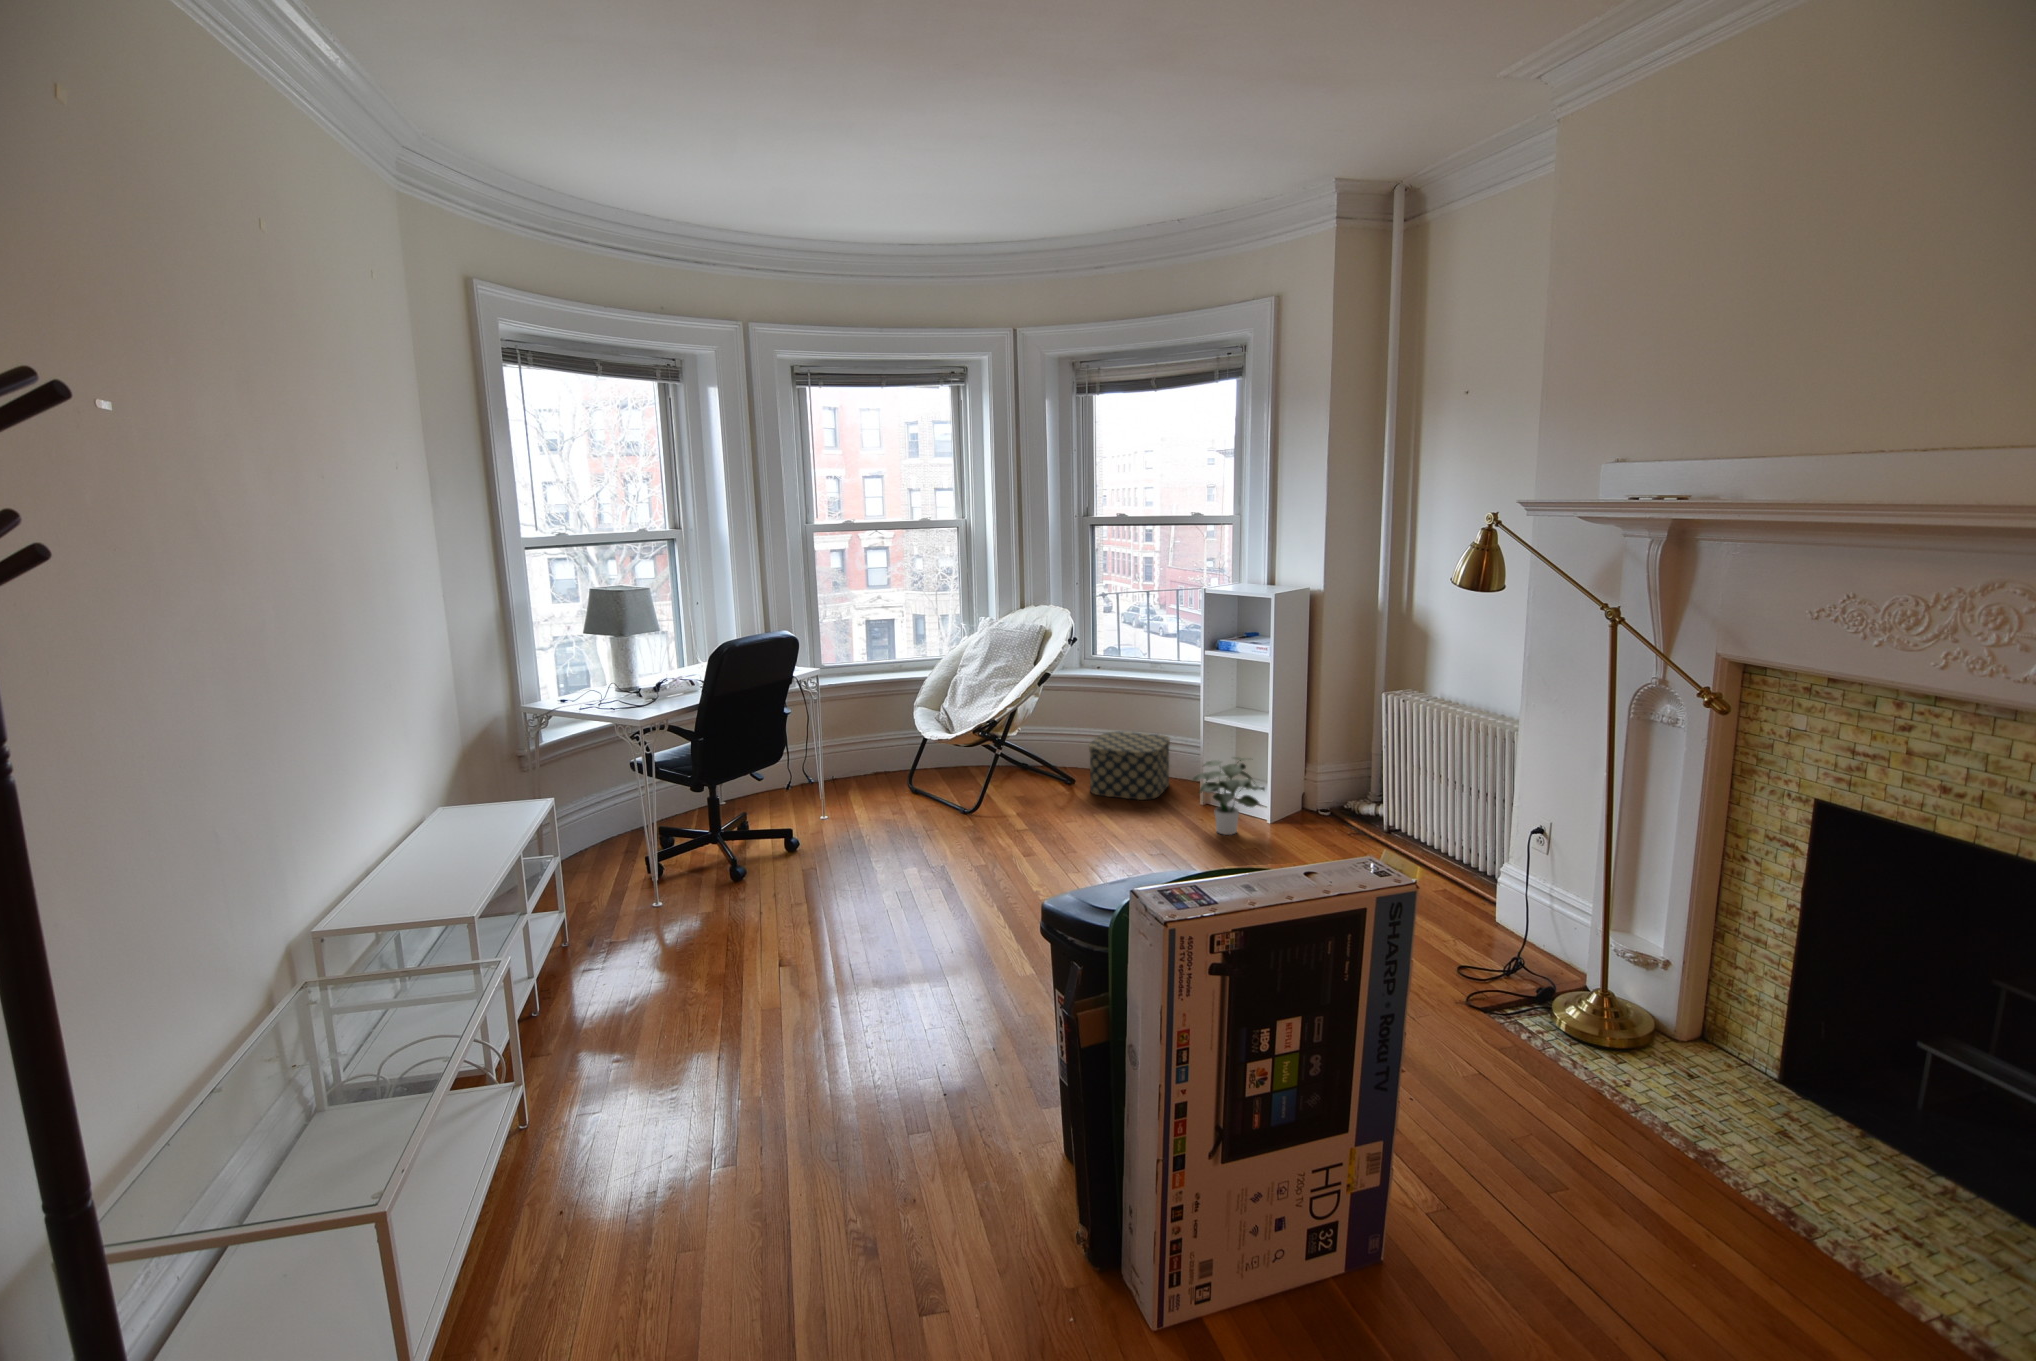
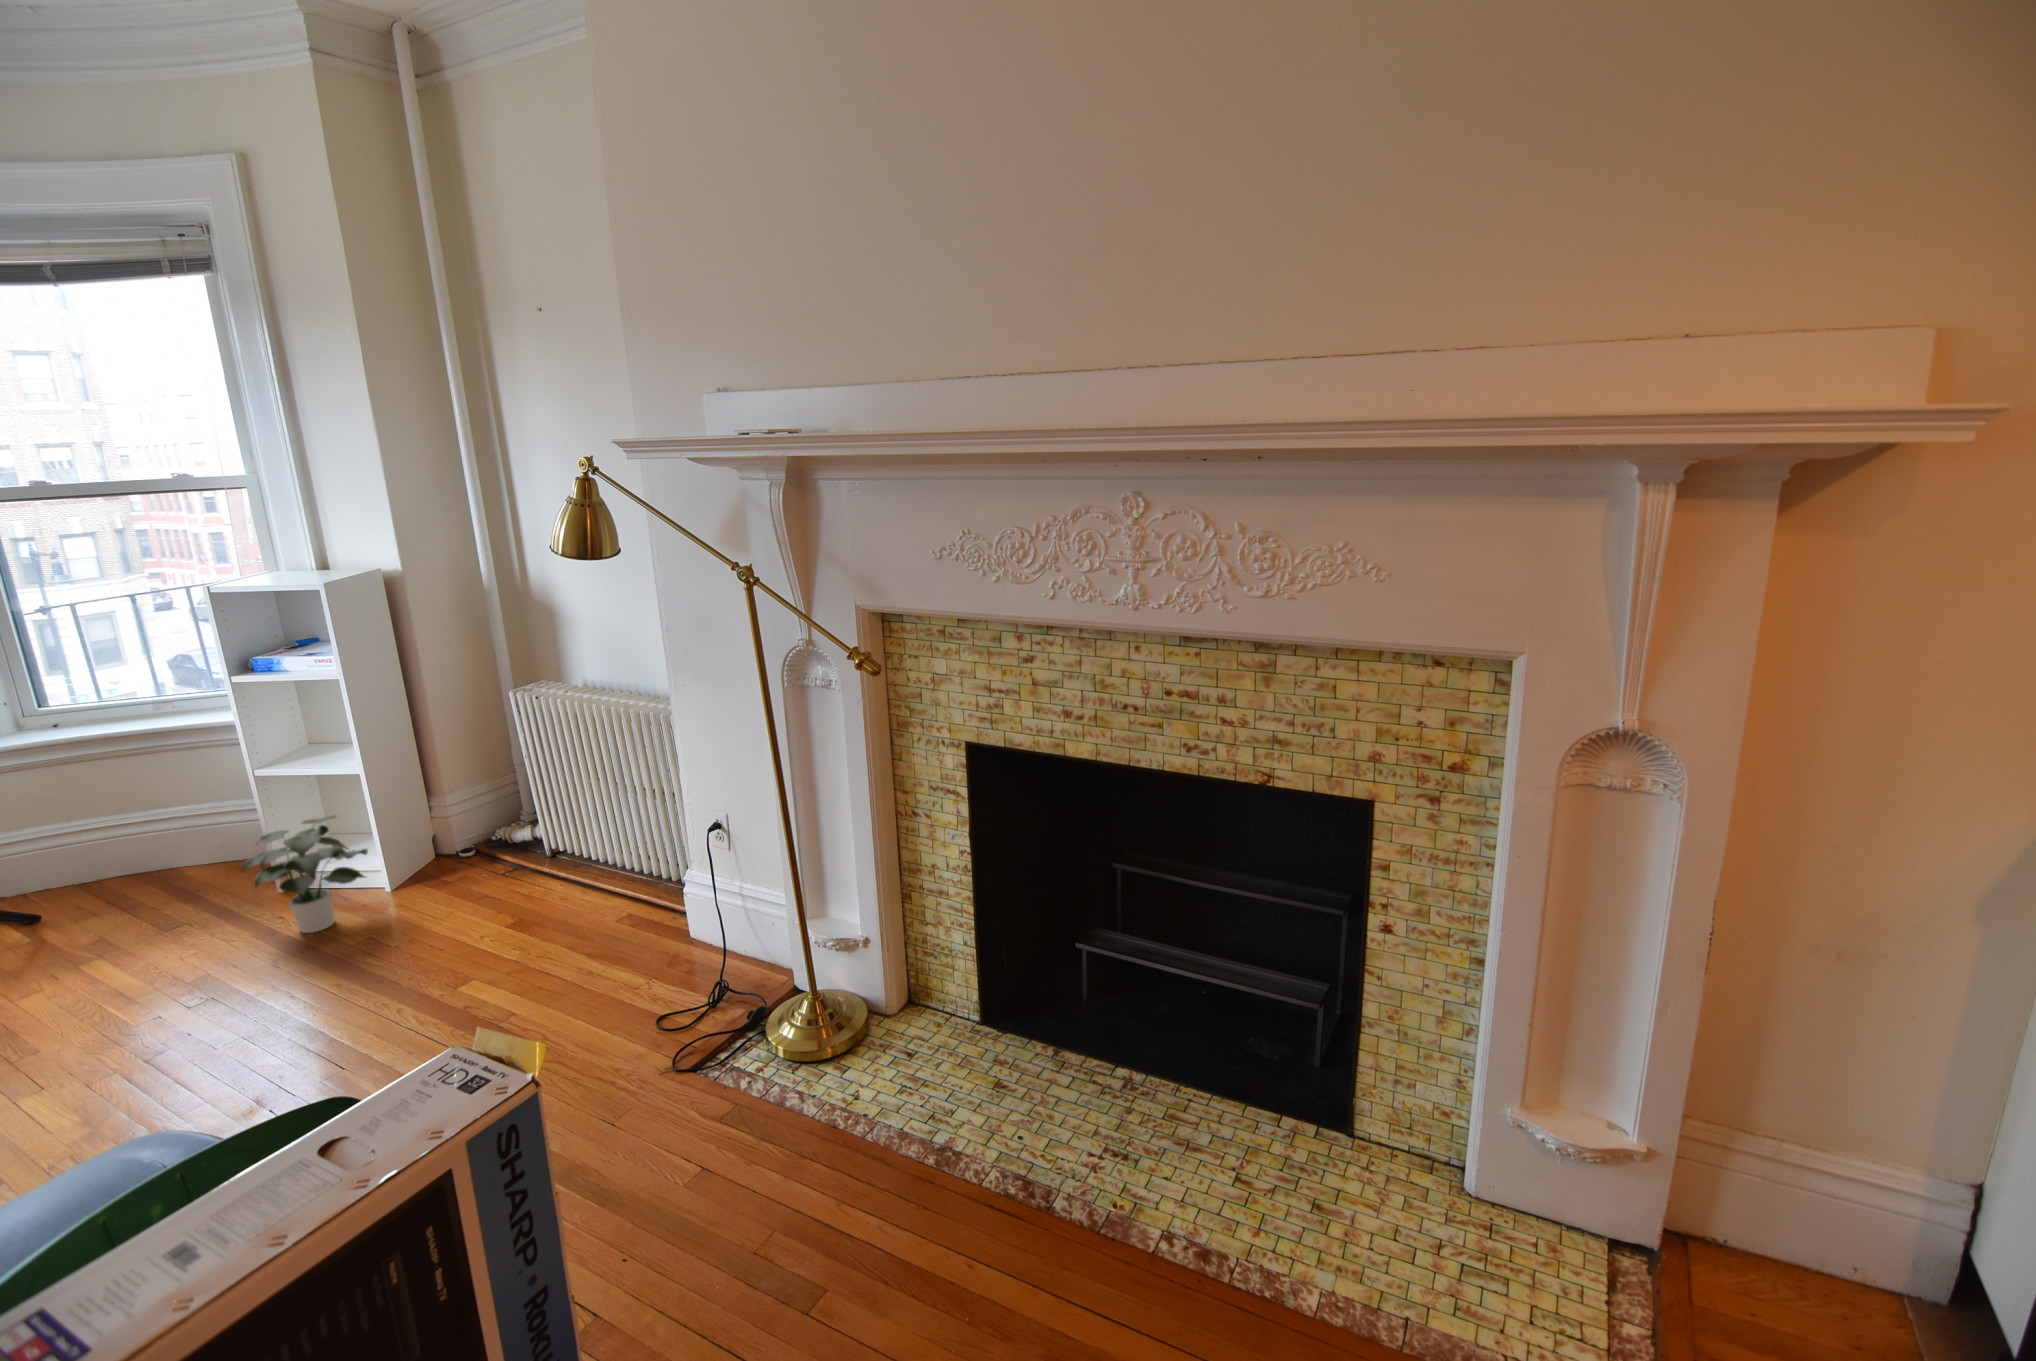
storage box: present [1089,731,1170,800] -> none [27,807,215,933]

